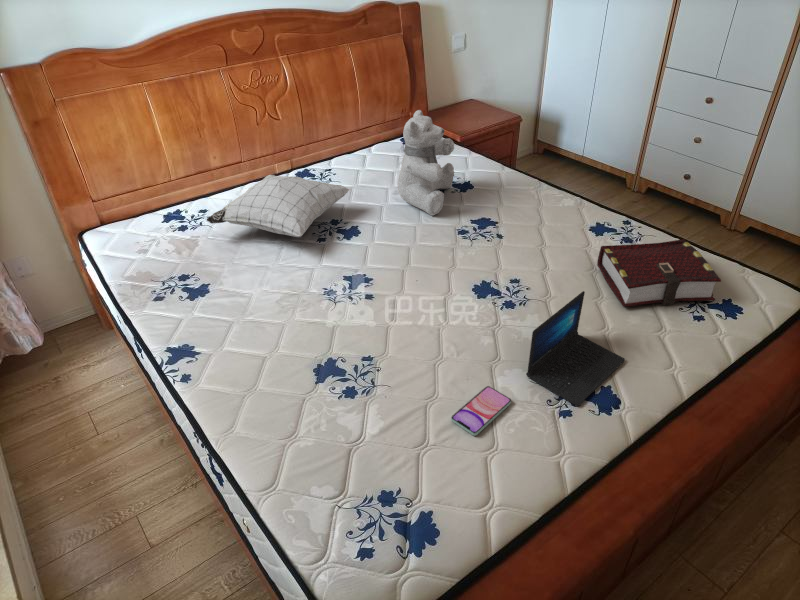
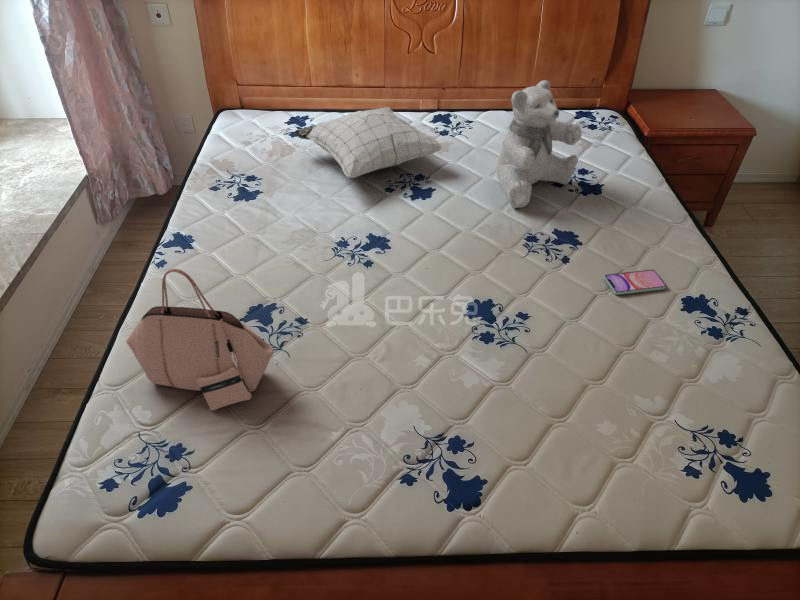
book: present [597,239,721,307] -> none [606,322,768,463]
laptop: present [526,291,625,406] -> none [412,358,536,480]
handbag: none [268,332,412,464] -> present [126,269,274,411]
smartphone: present [451,386,511,436] -> present [604,270,666,295]

